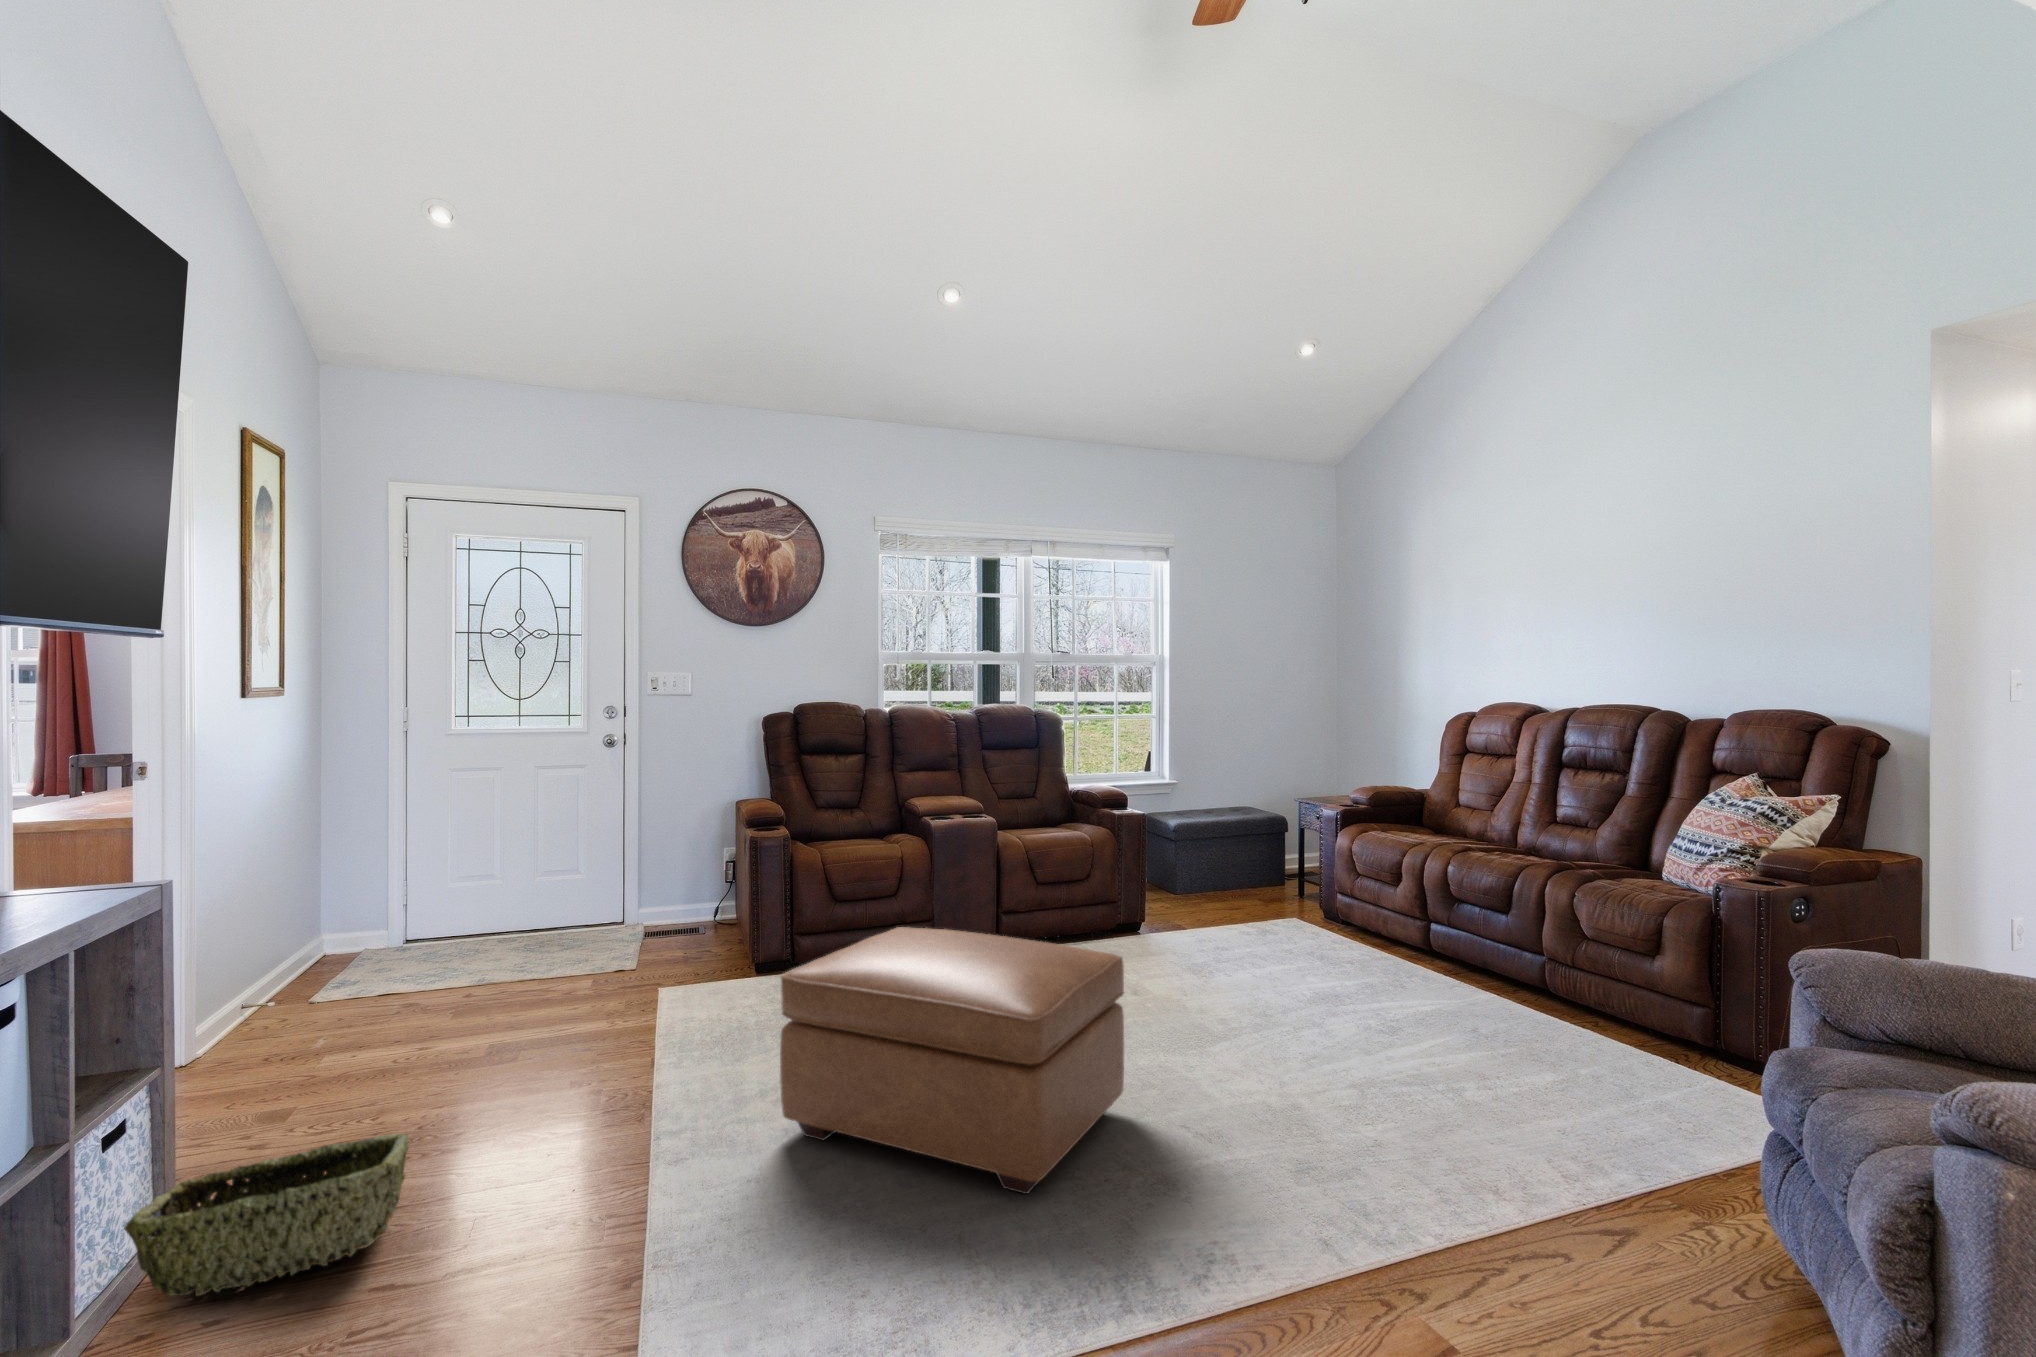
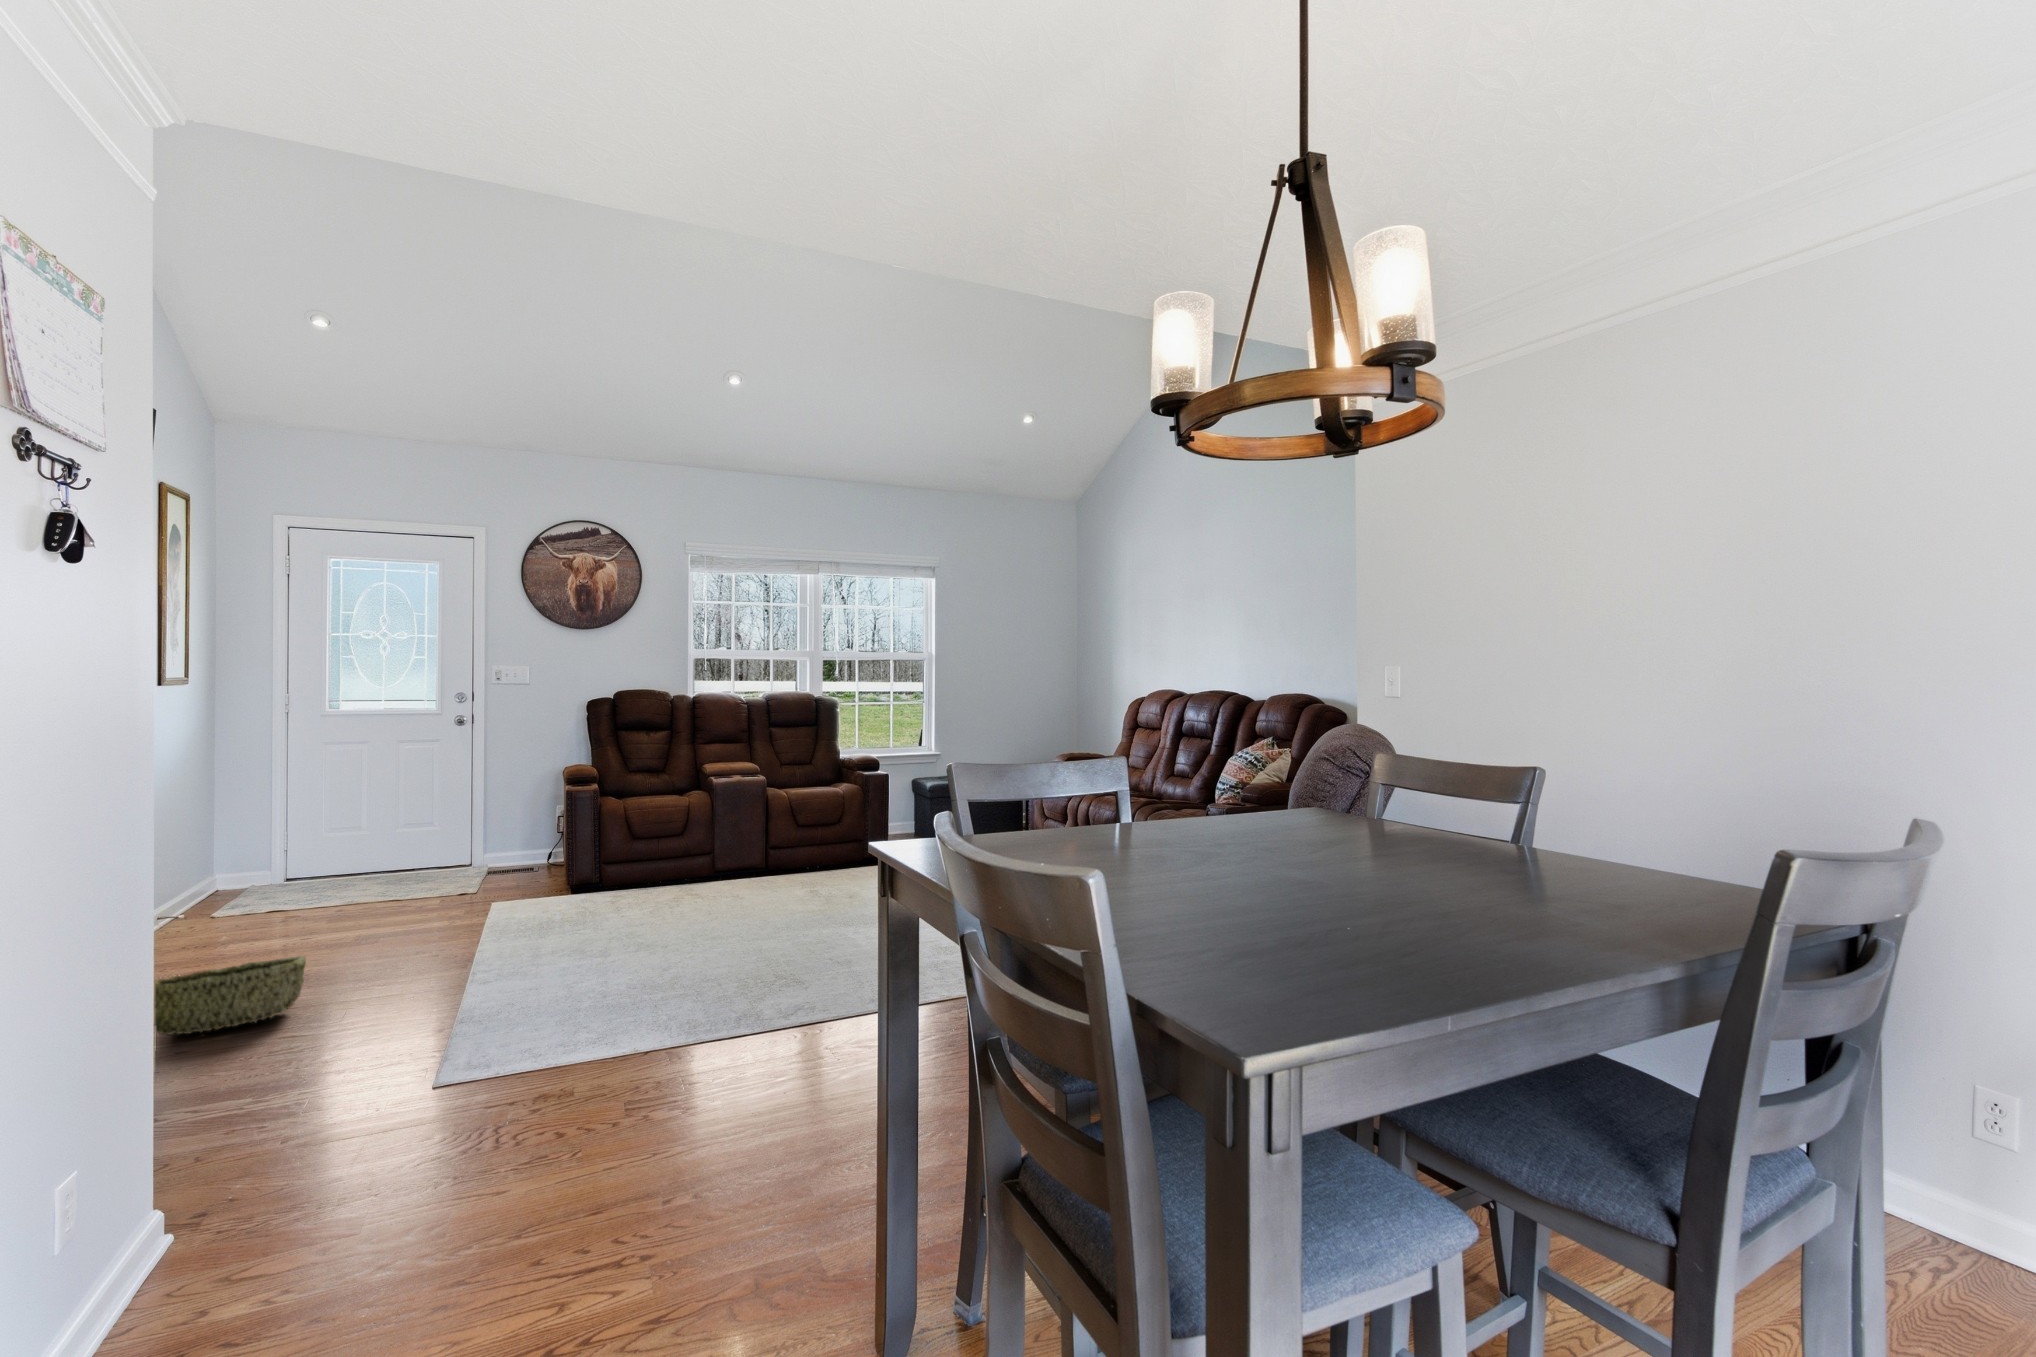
ottoman: present [780,927,1124,1194] -> none [560,841,796,985]

